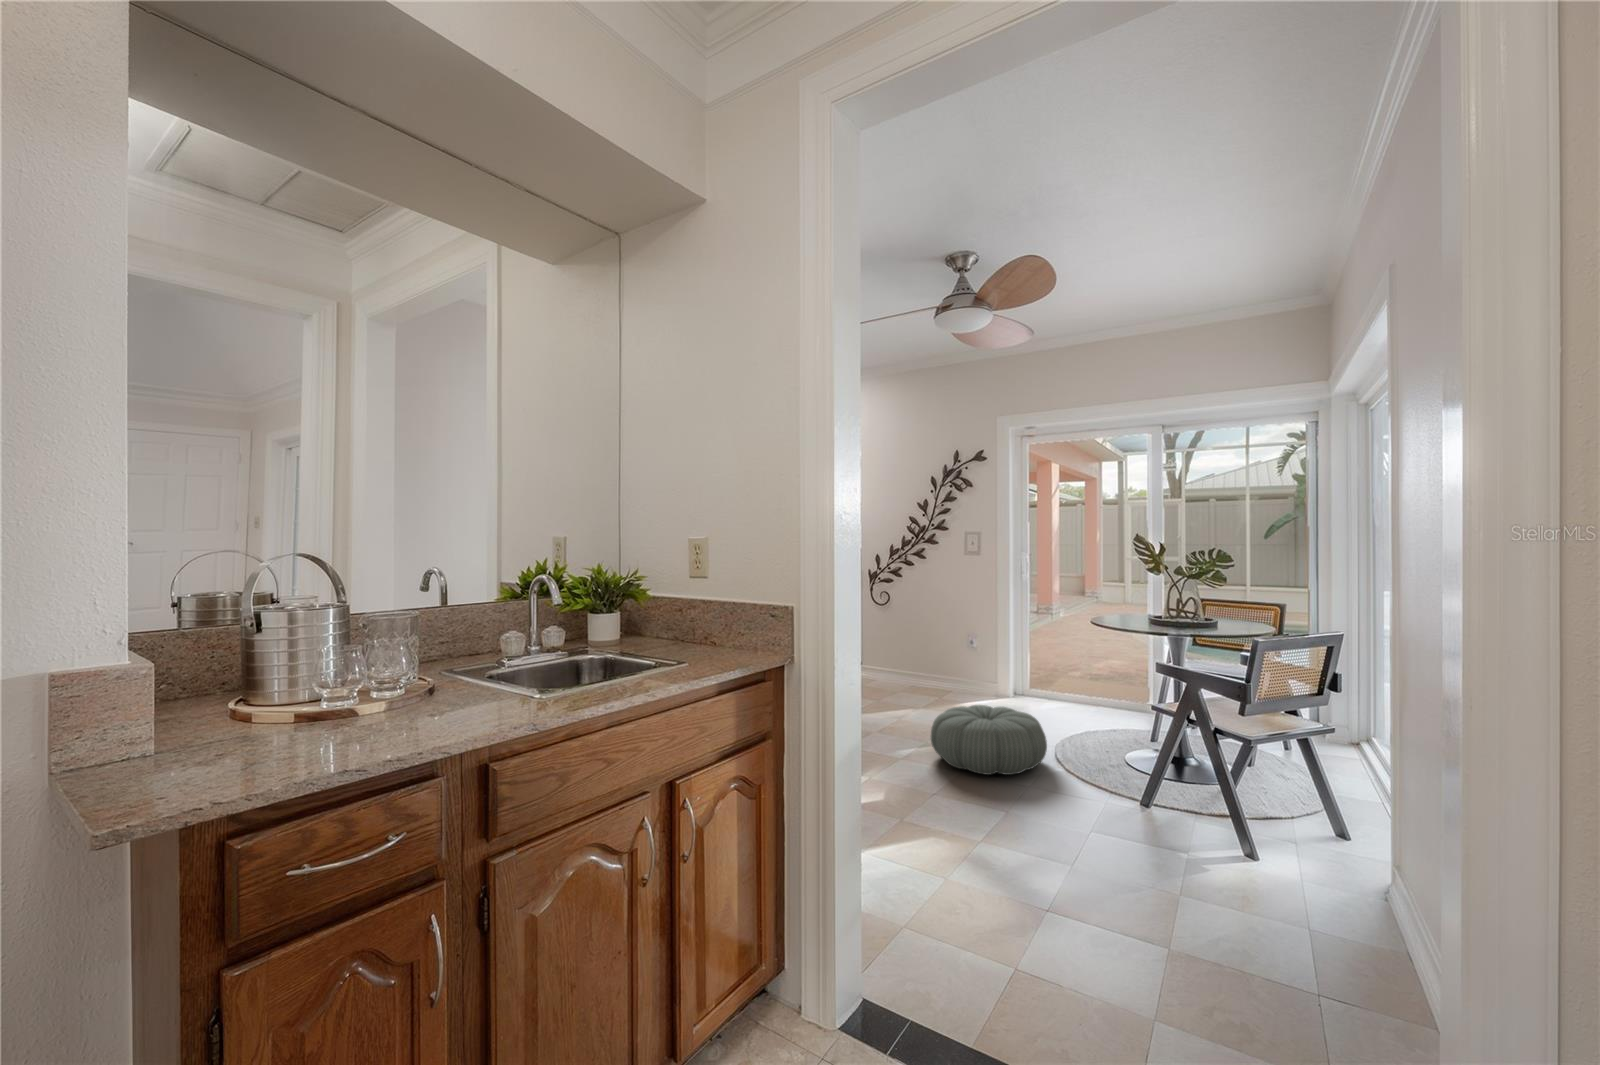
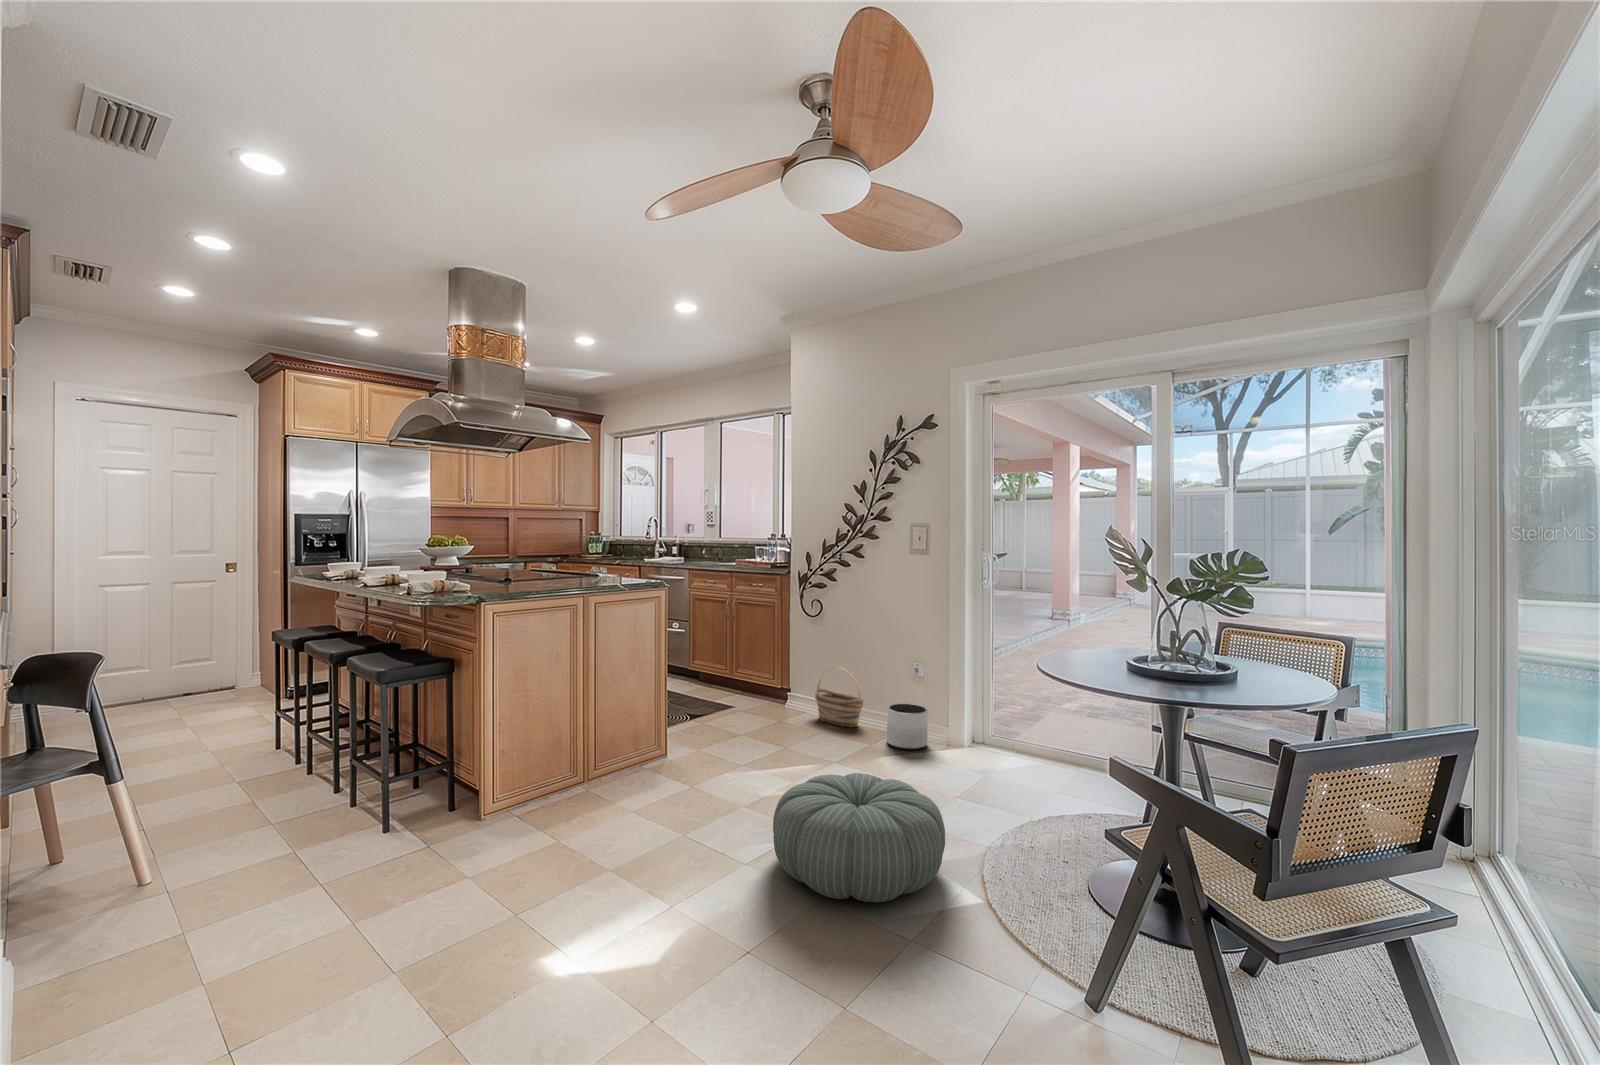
basket: none [892,644,933,689] -> present [815,671,864,727]
planter: none [958,667,989,700] -> present [887,704,928,750]

